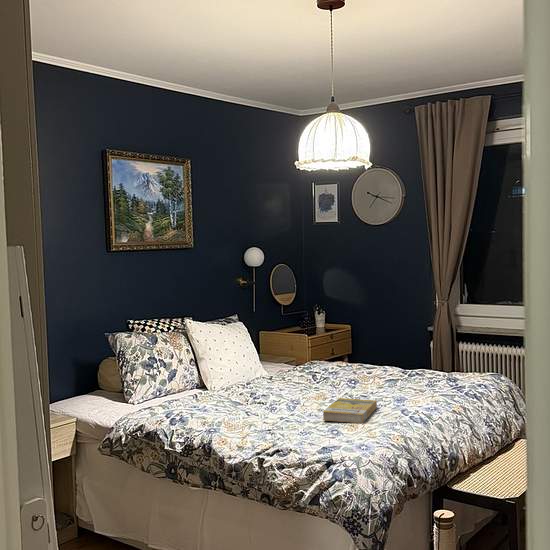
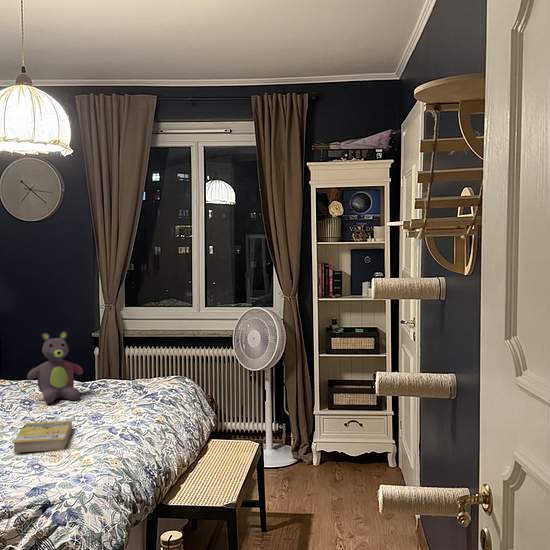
stuffed bear: none [353,323,401,385] -> present [27,332,83,403]

